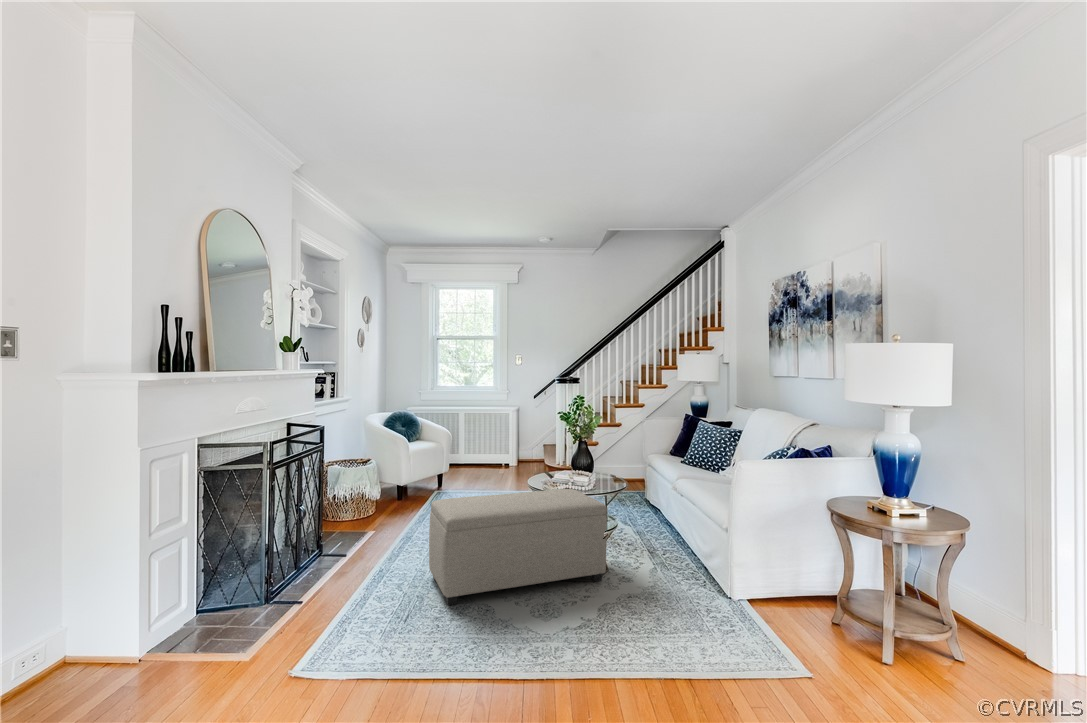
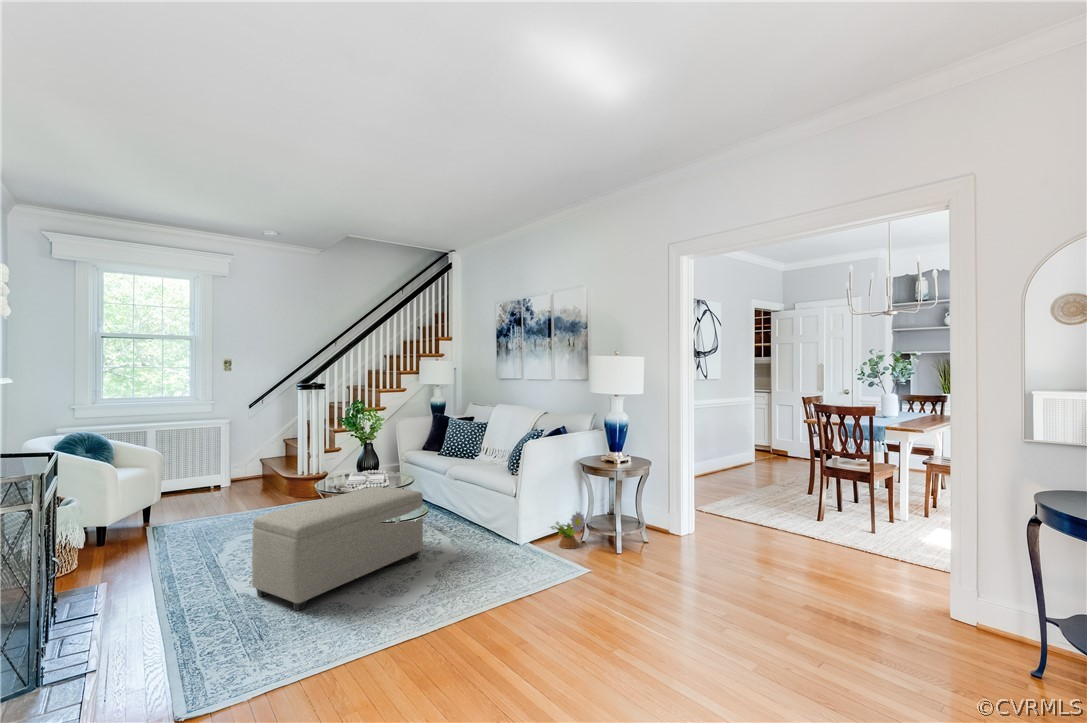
decorative plant: none [774,574,834,627] -> present [551,512,585,549]

